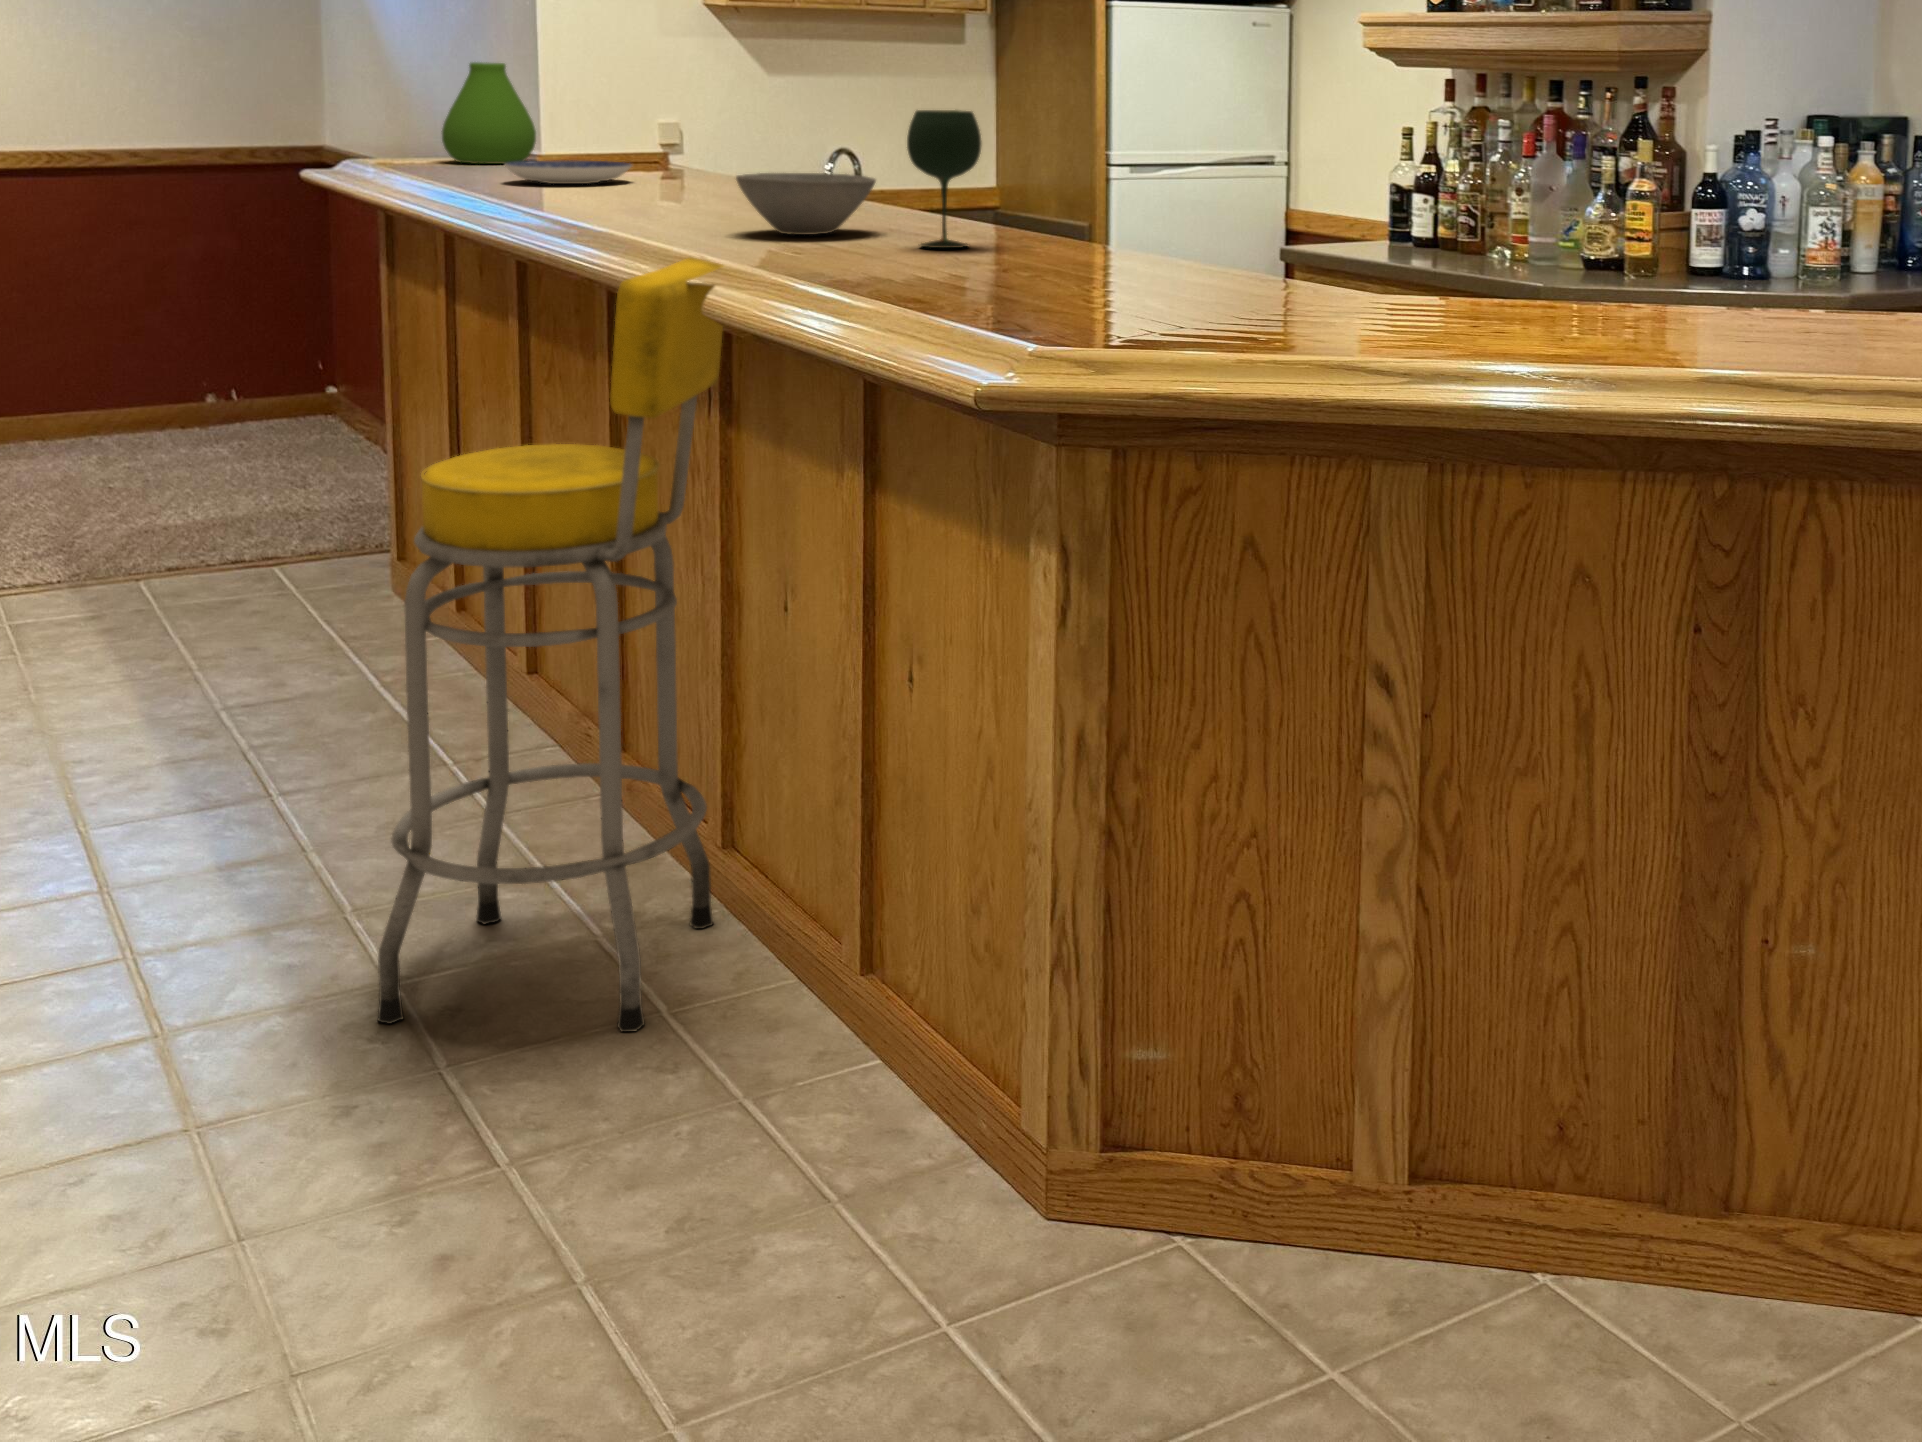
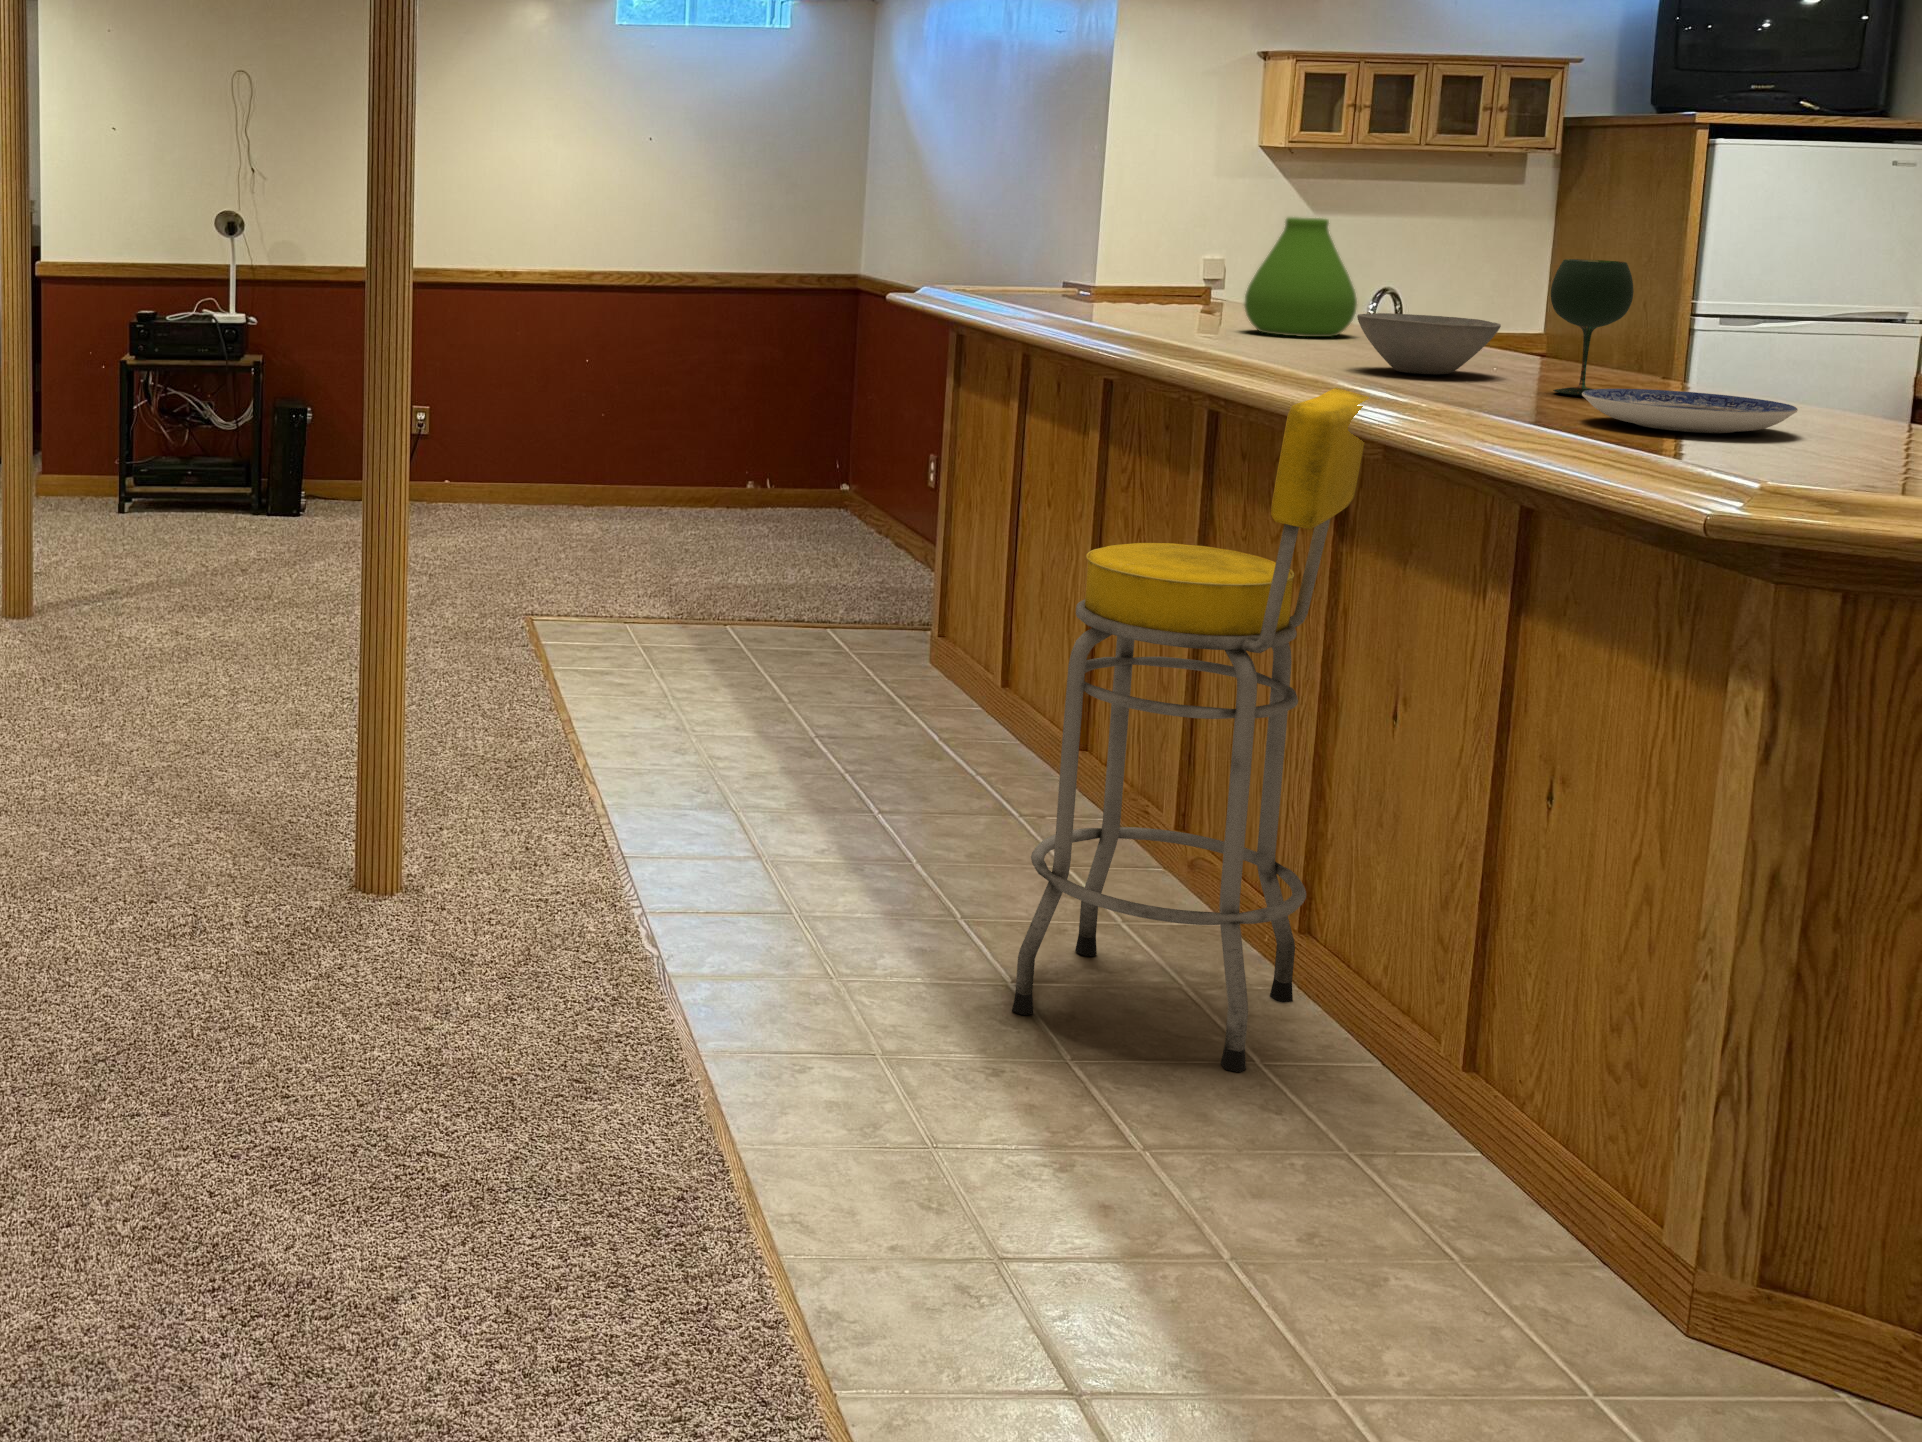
vase: present [442,62,536,164] -> present [1245,217,1357,337]
plate: present [504,161,632,184] -> present [1582,389,1798,433]

